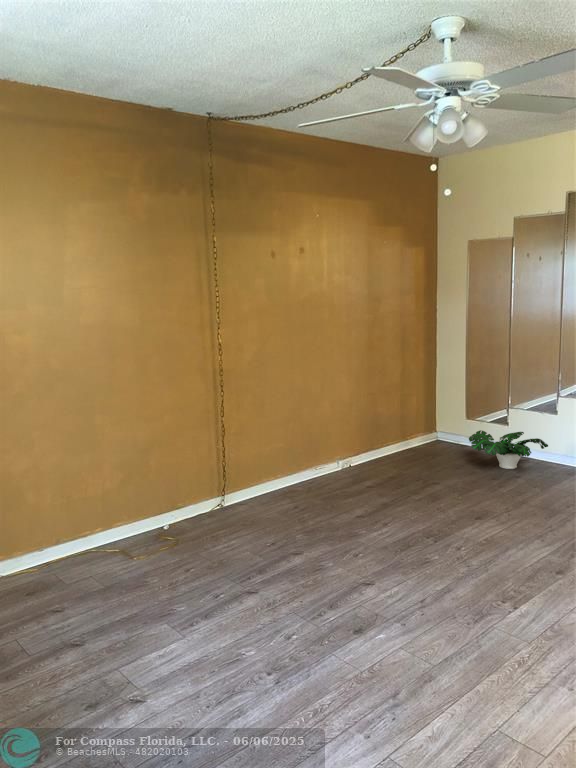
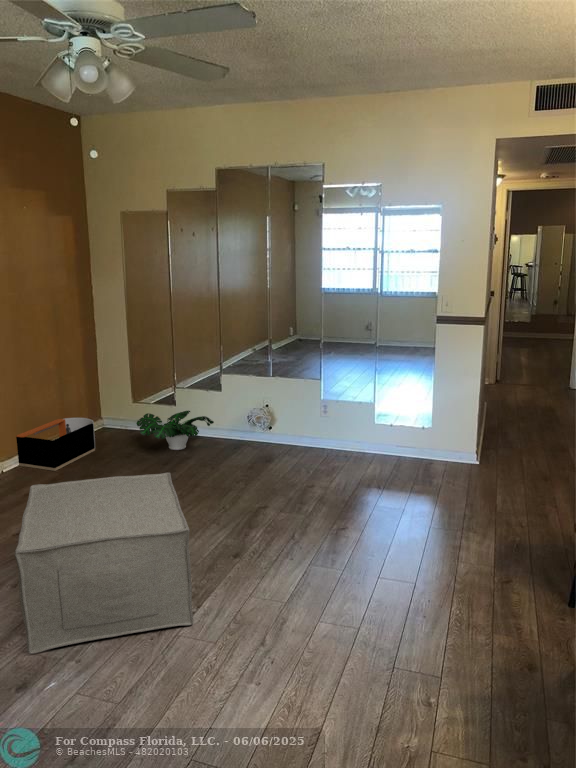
storage bin: none [364,427,429,472] -> present [16,418,95,471]
ottoman: none [360,473,512,623] -> present [15,472,193,654]

